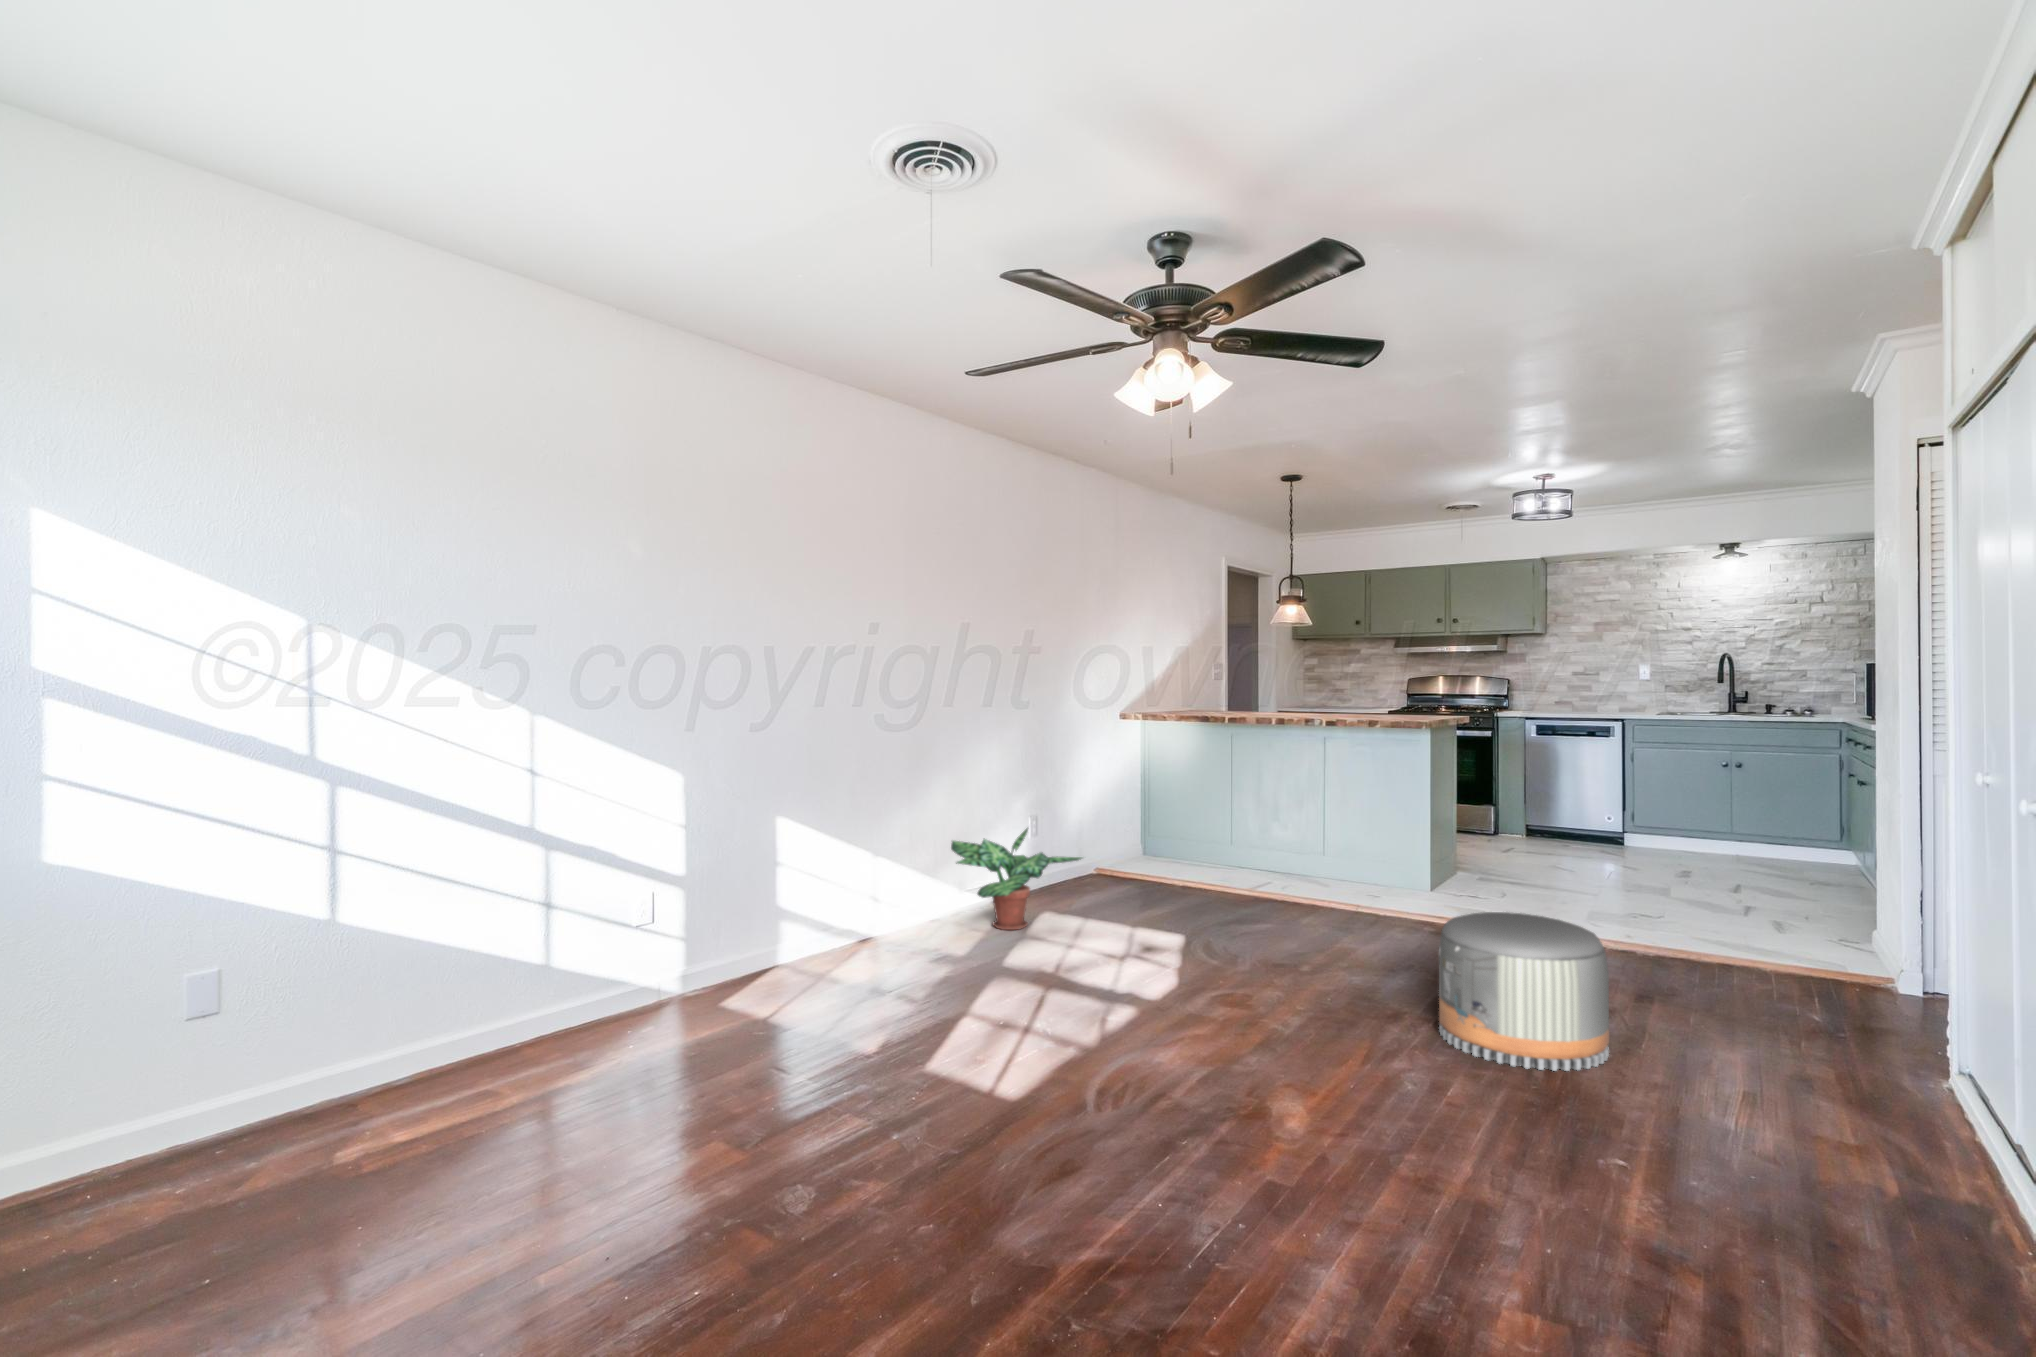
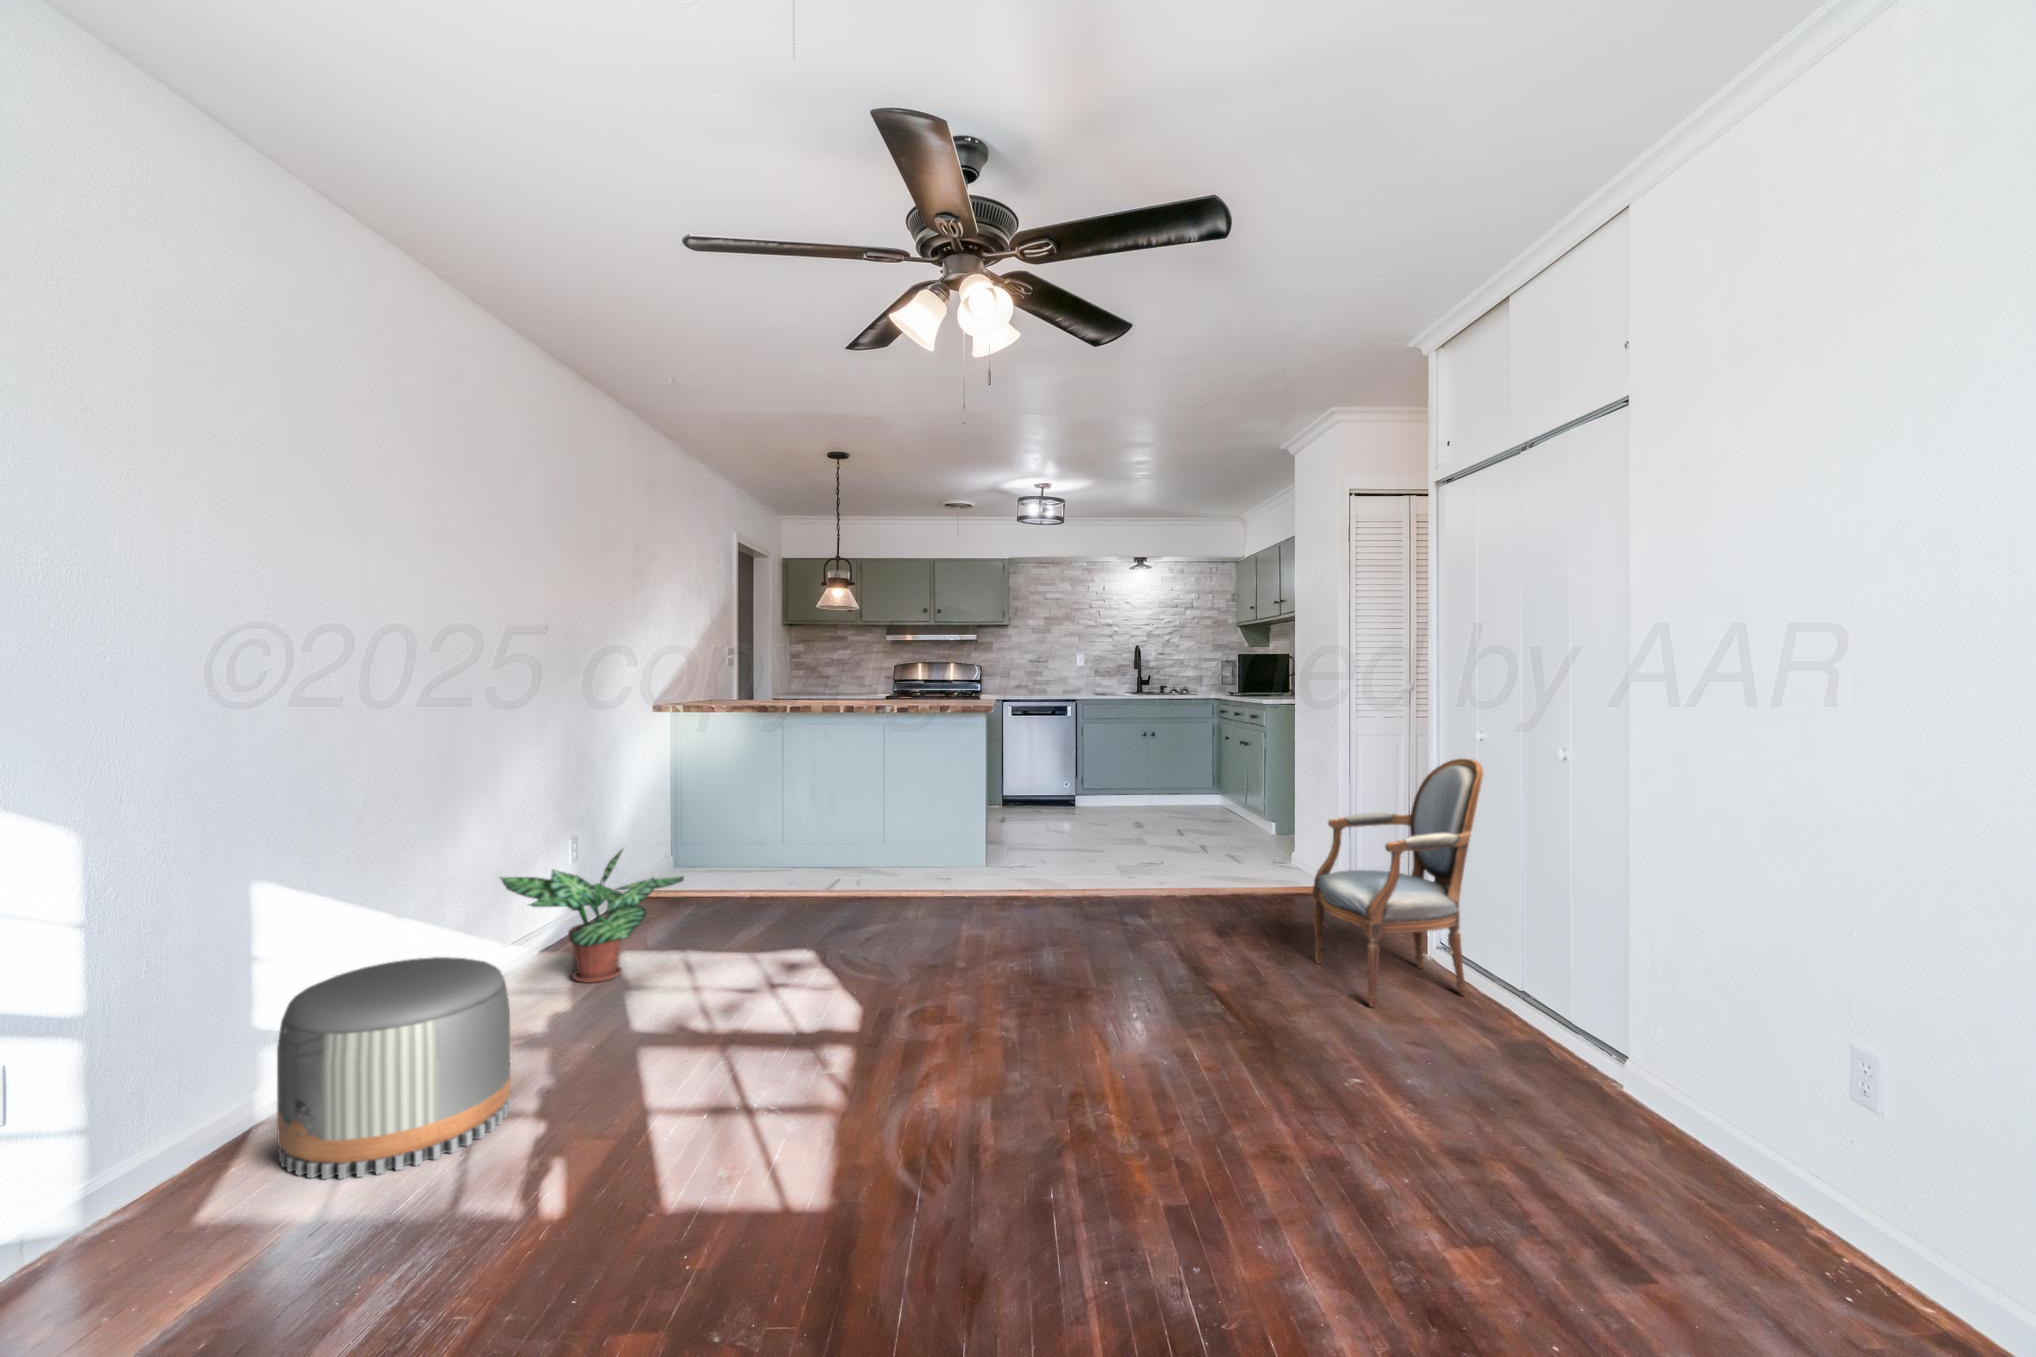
armchair: none [1703,809,1954,1131] -> present [1312,758,1483,1007]
pouf: present [1439,912,1609,1071] -> present [277,957,510,1179]

